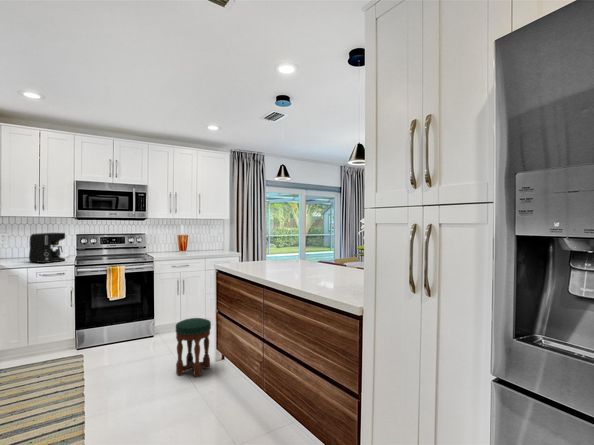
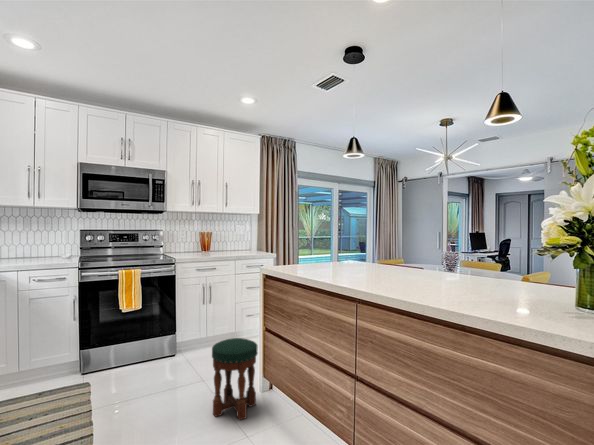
coffee maker: present [29,233,65,263] -> none [21,227,67,265]

